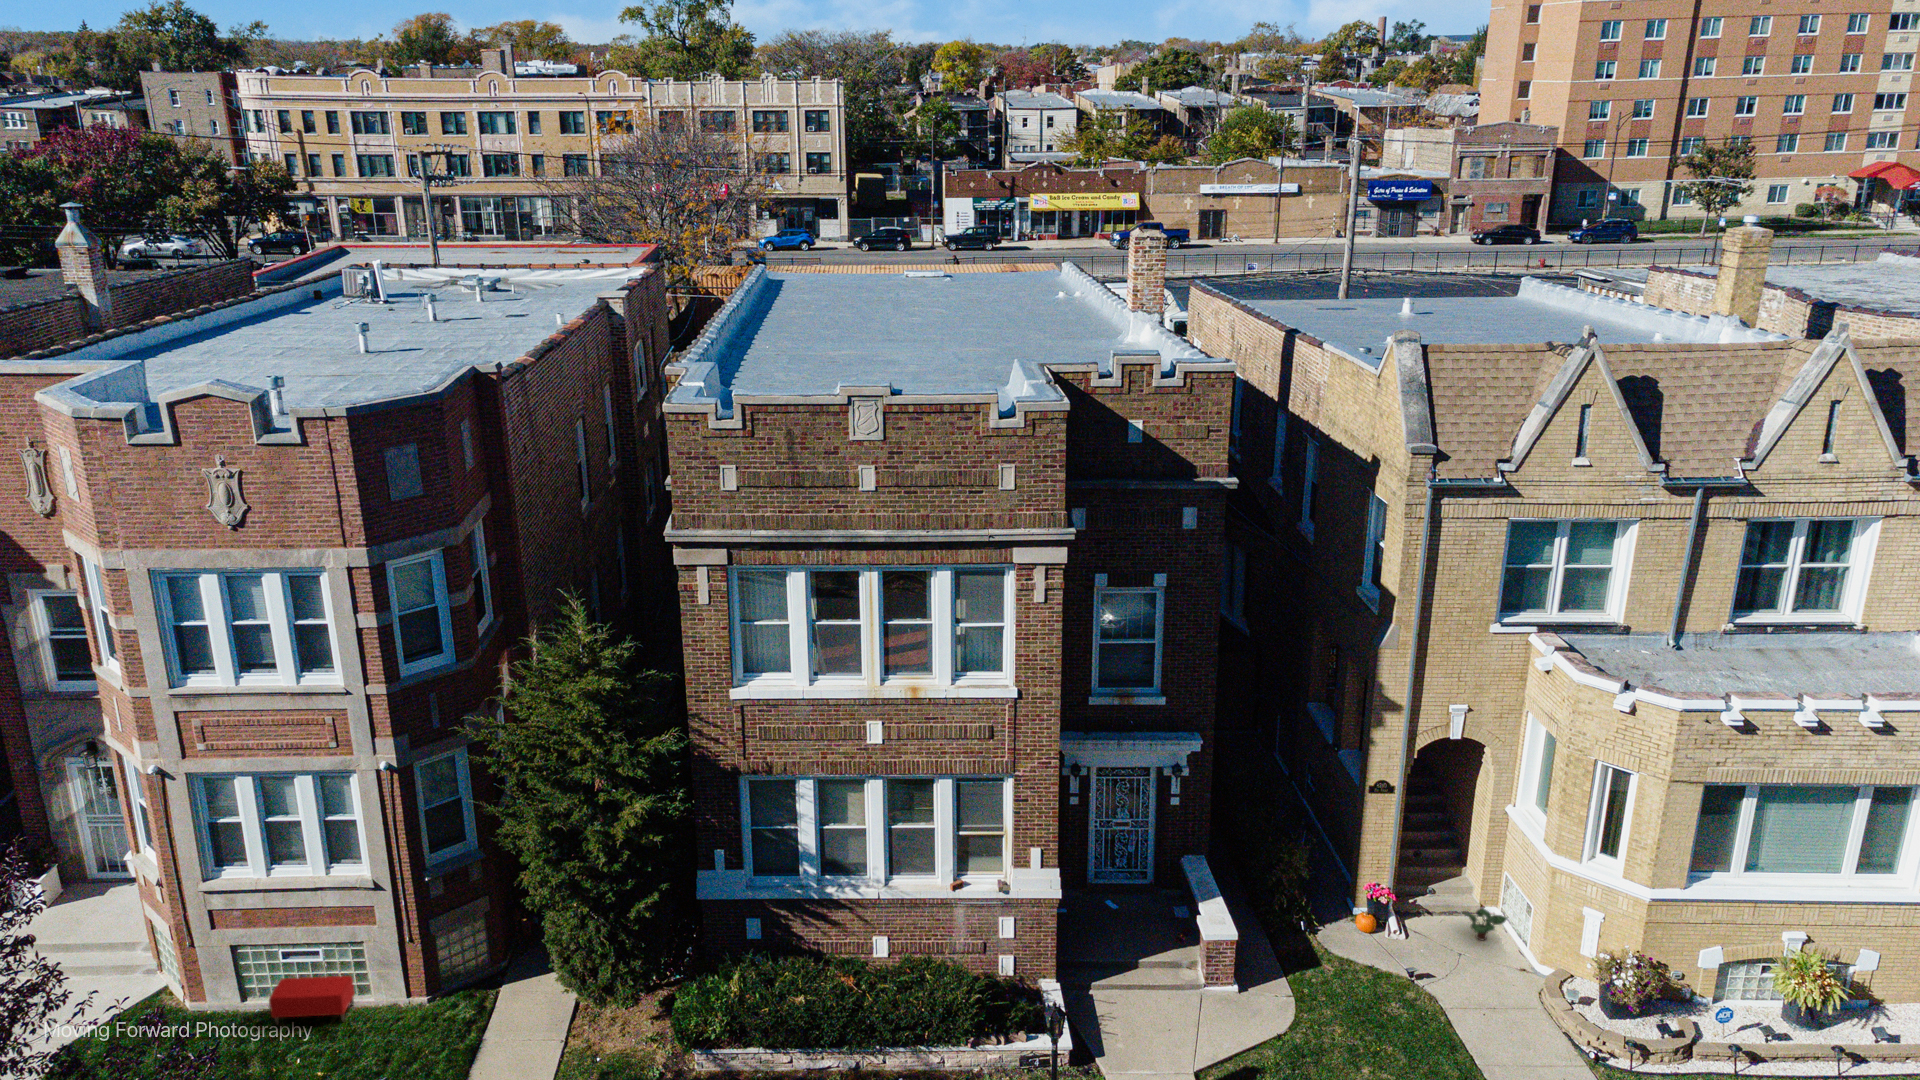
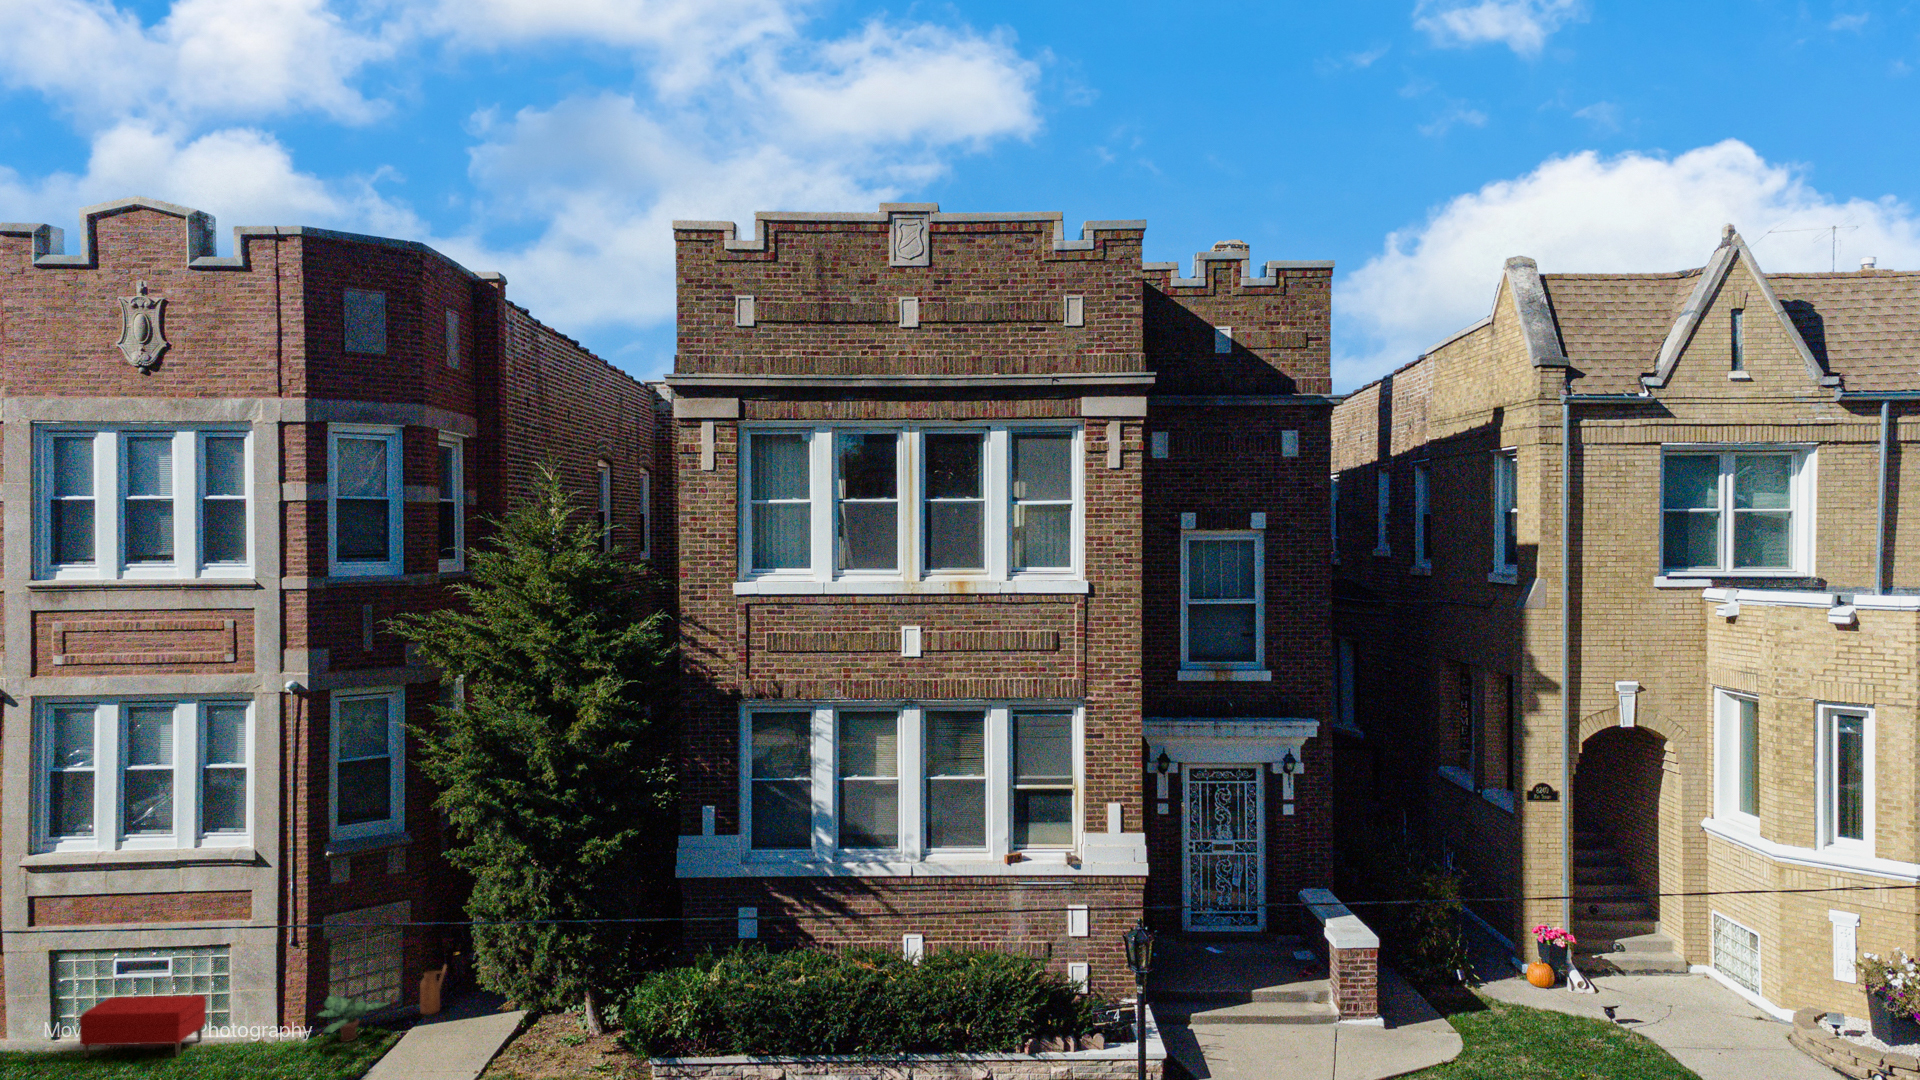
potted plant: present [1463,908,1507,940] -> present [318,995,388,1042]
watering can: none [504,933,521,972] -> present [420,965,447,1014]

